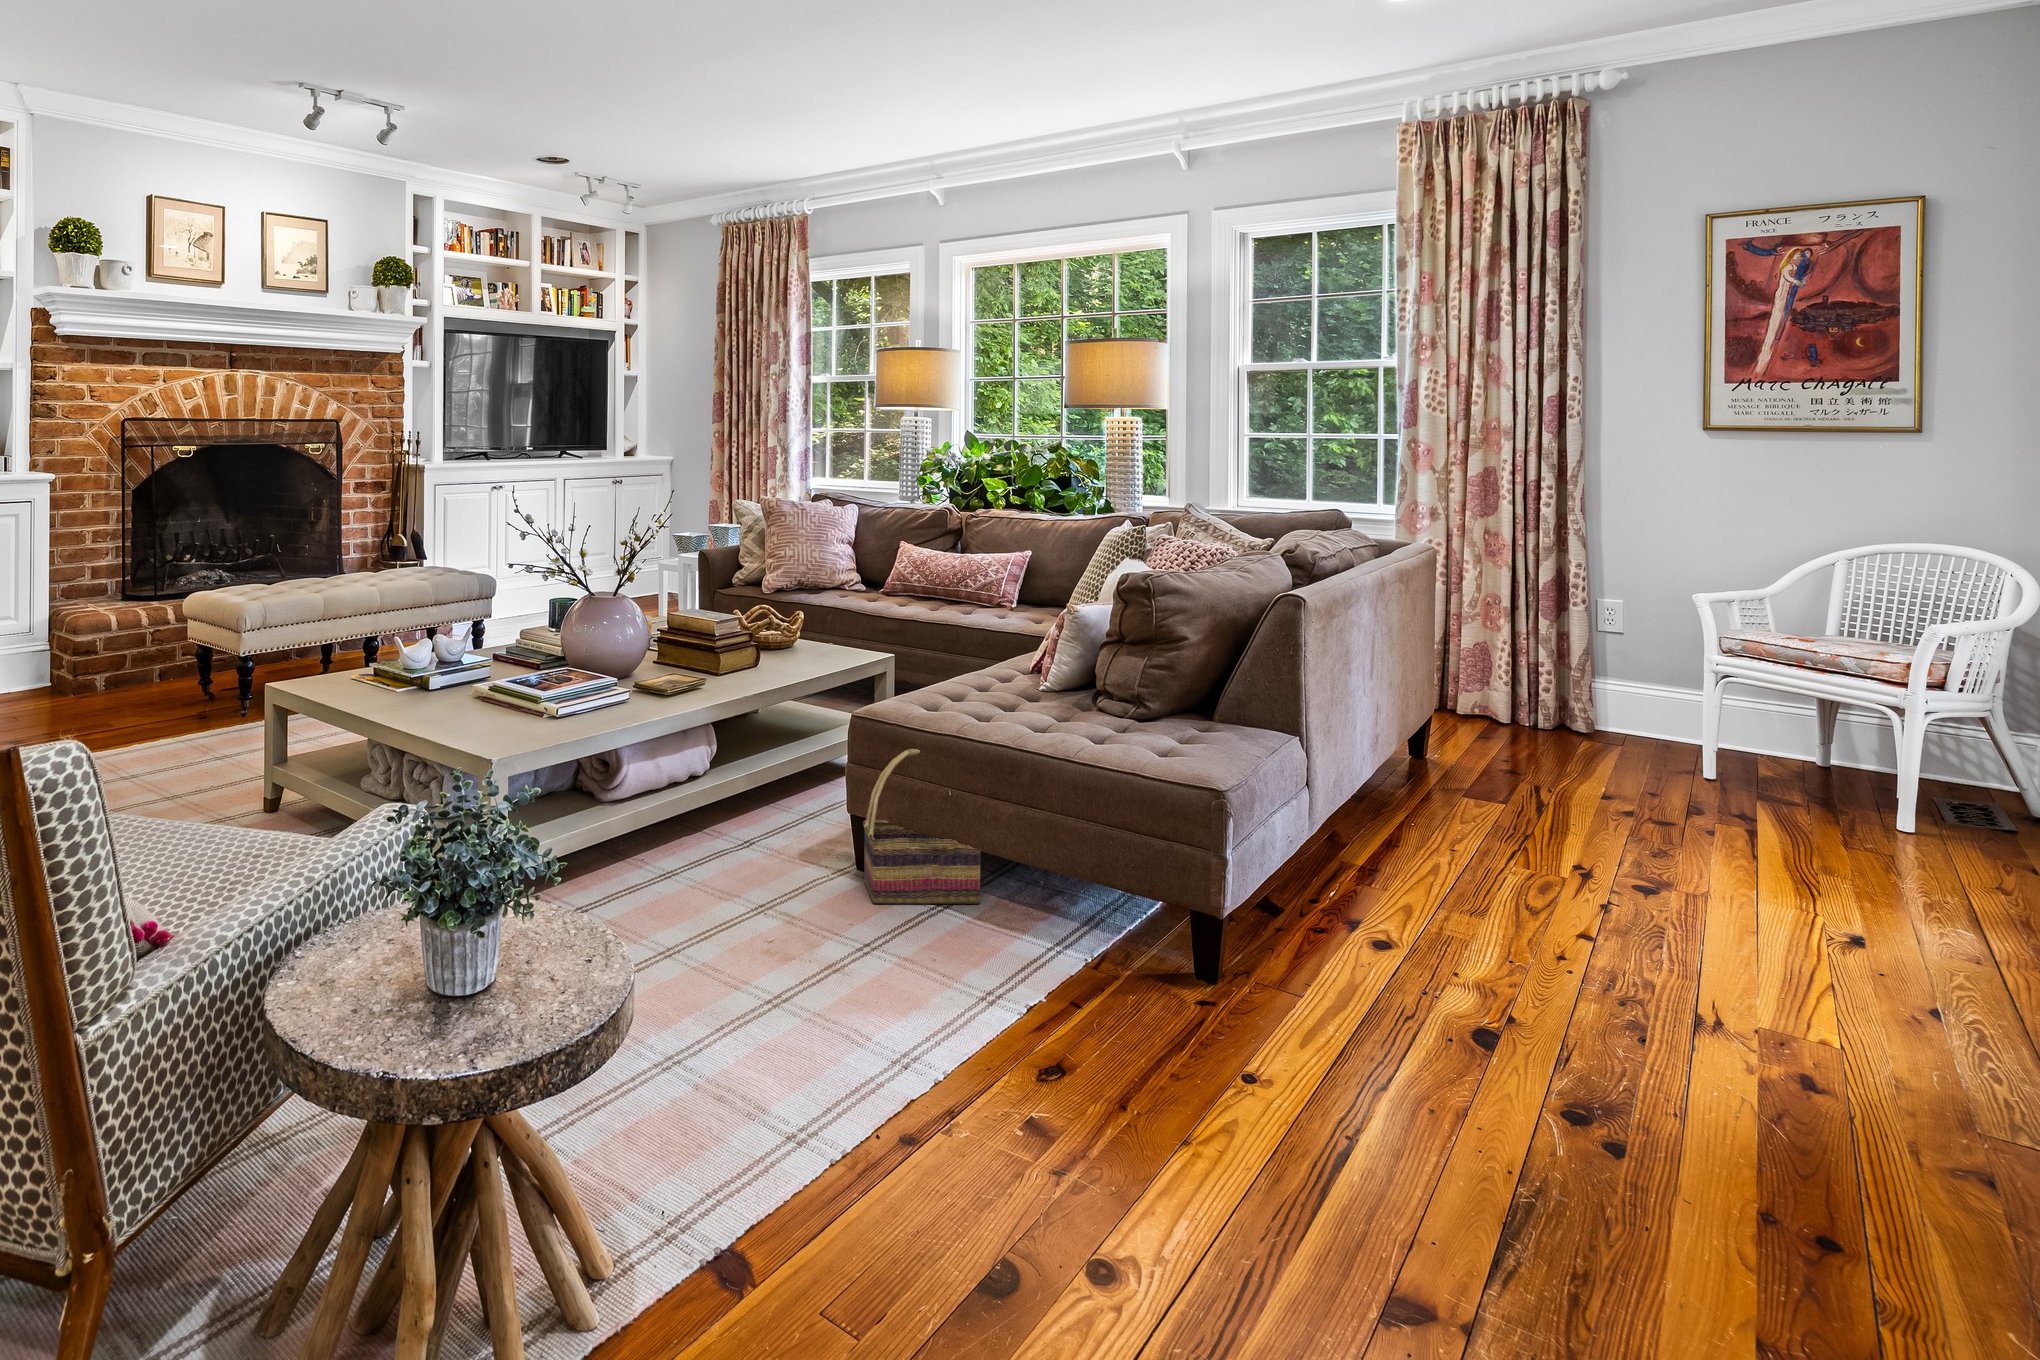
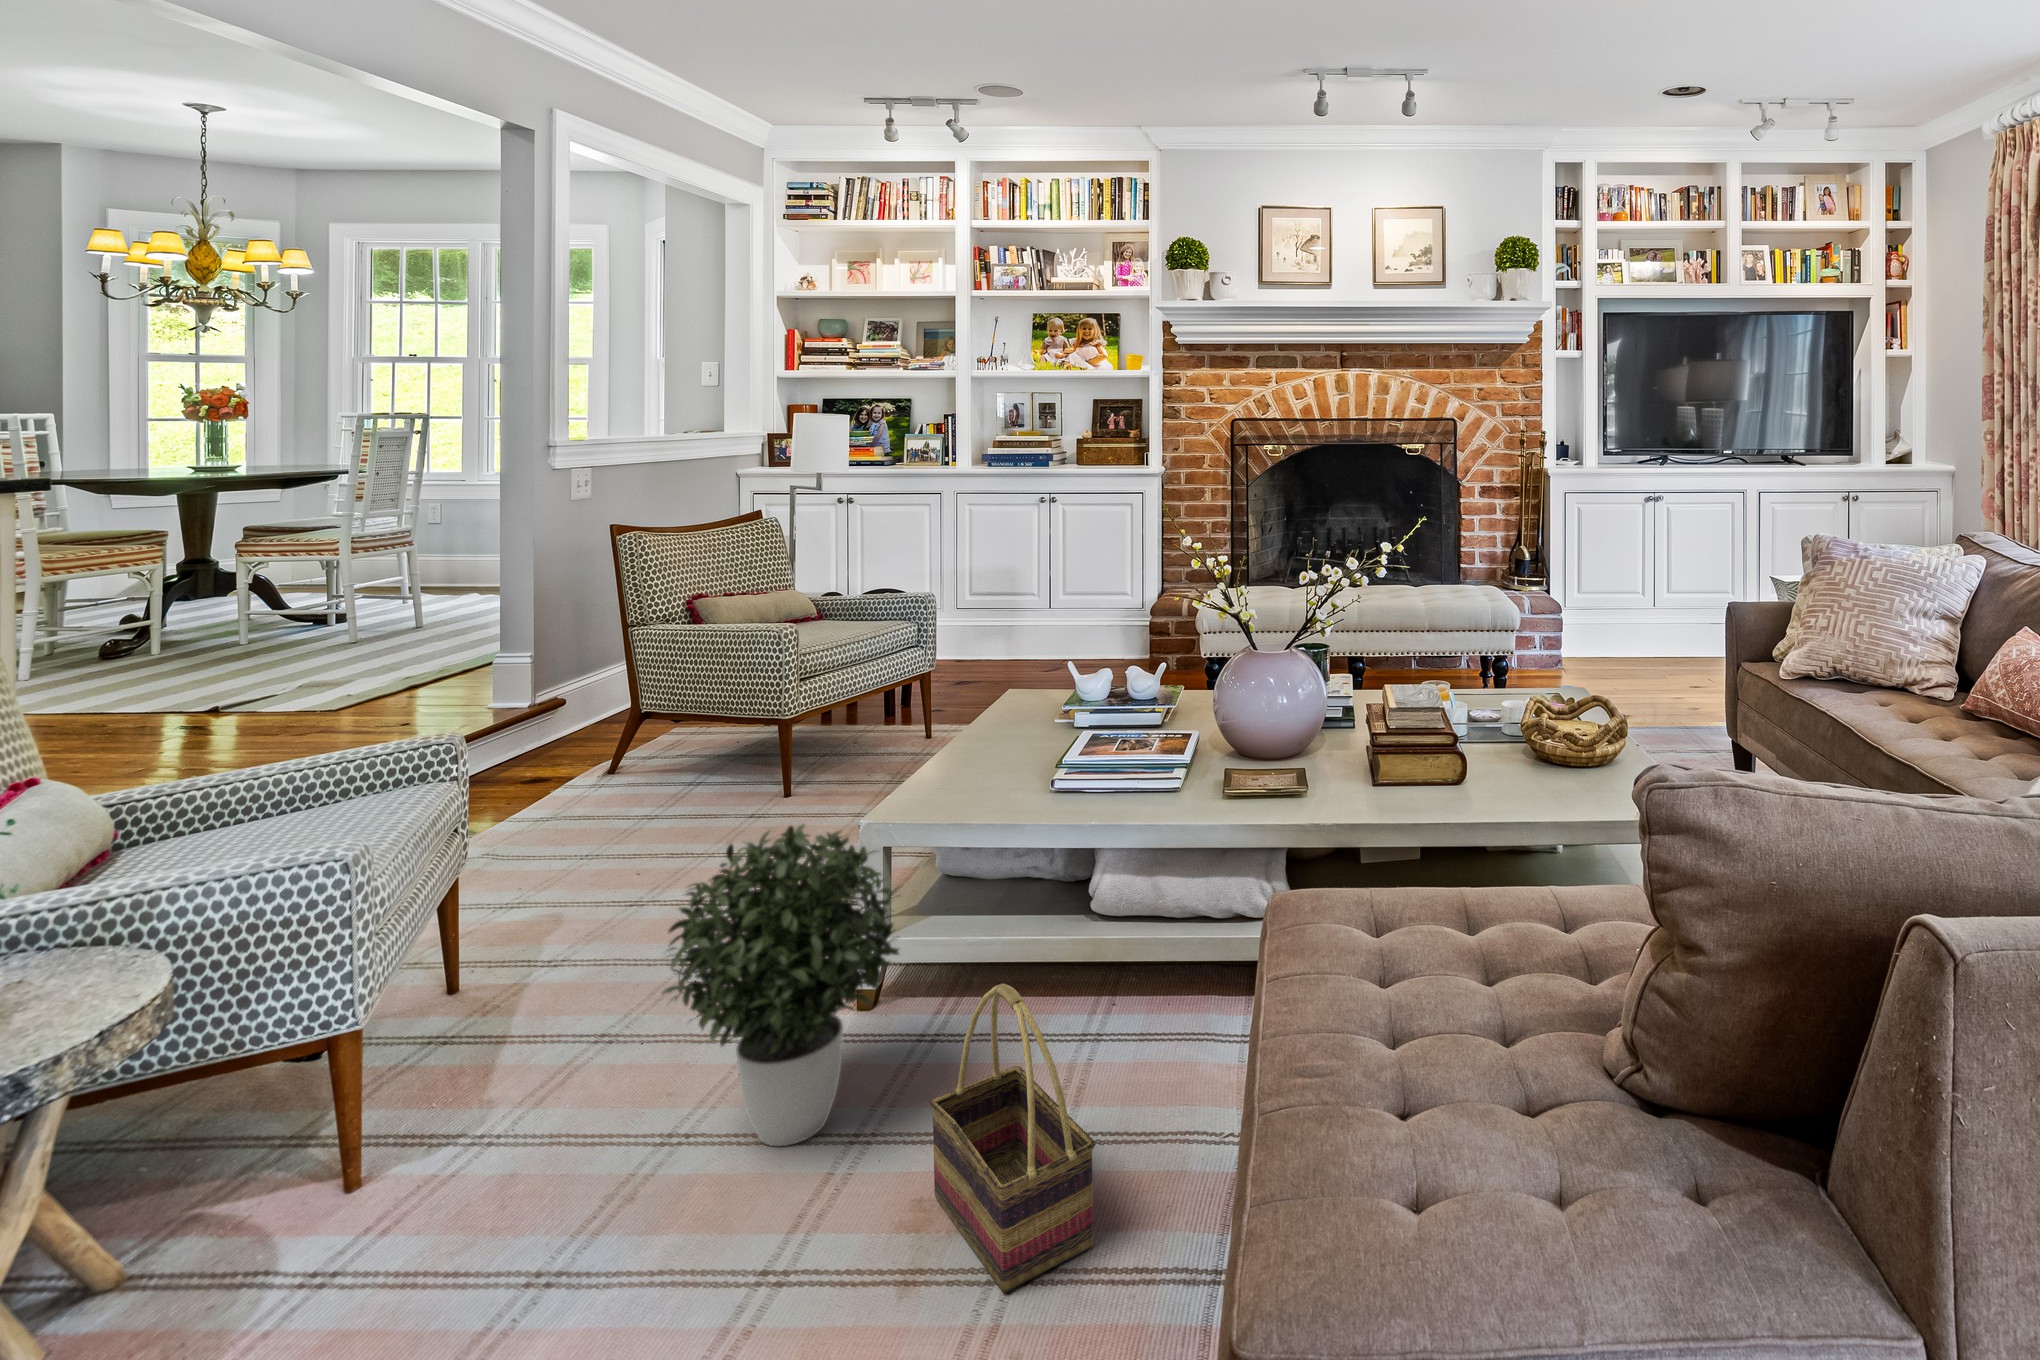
potted plant: none [661,703,817,935] -> present [663,825,899,1146]

